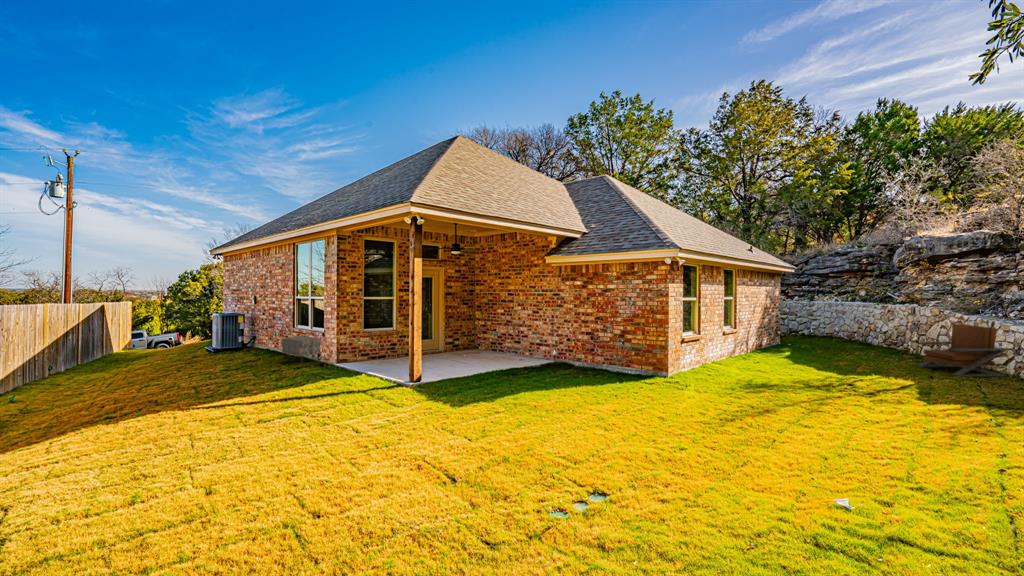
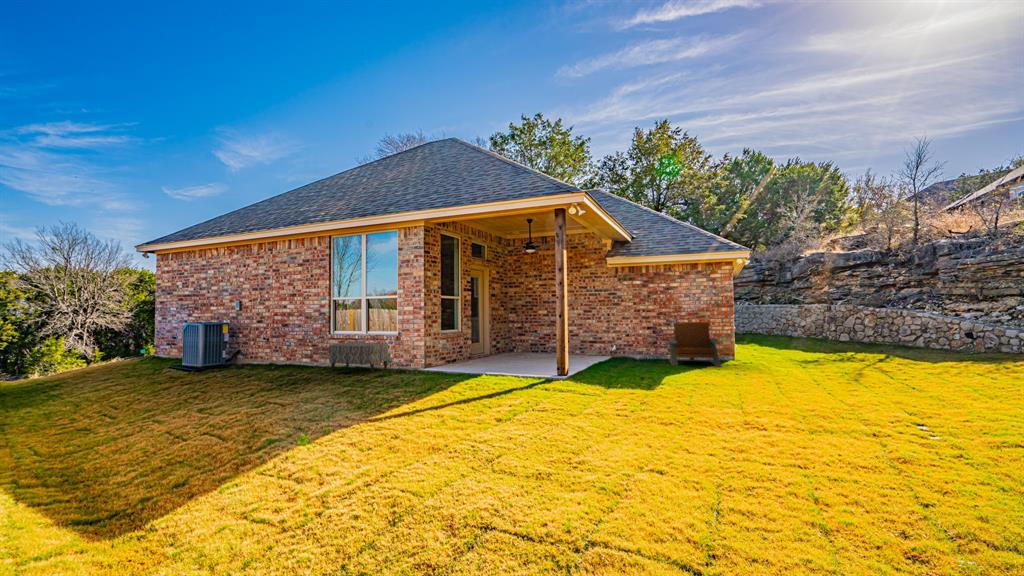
lounge chair: present [918,324,1007,376] -> present [668,322,721,367]

